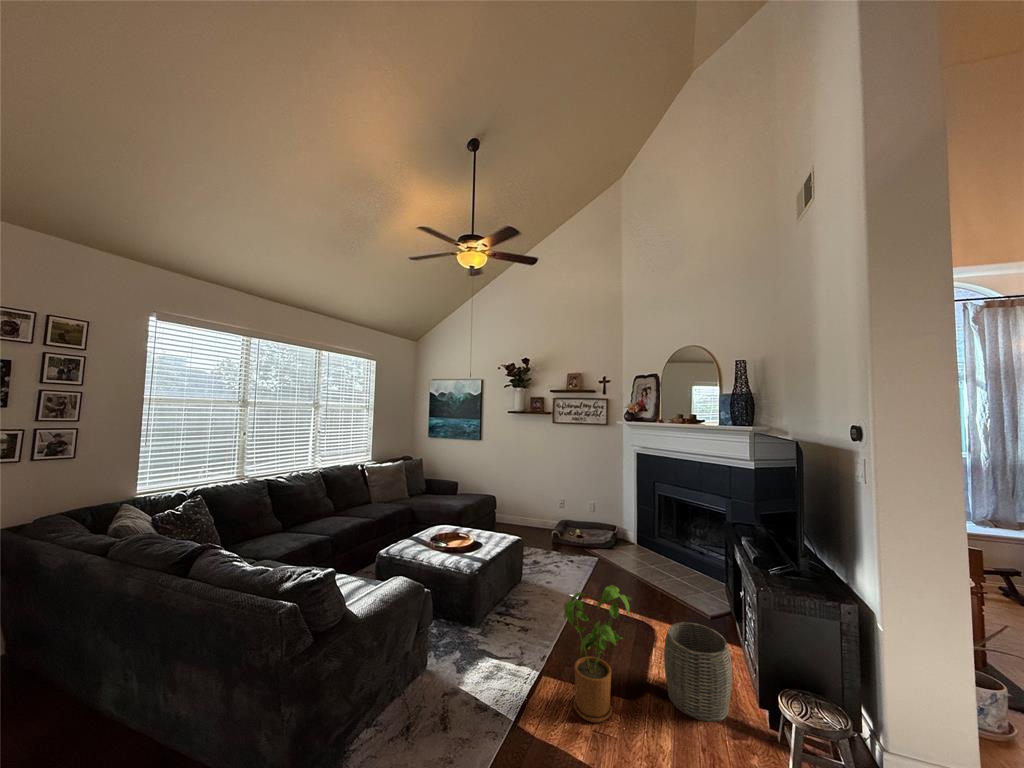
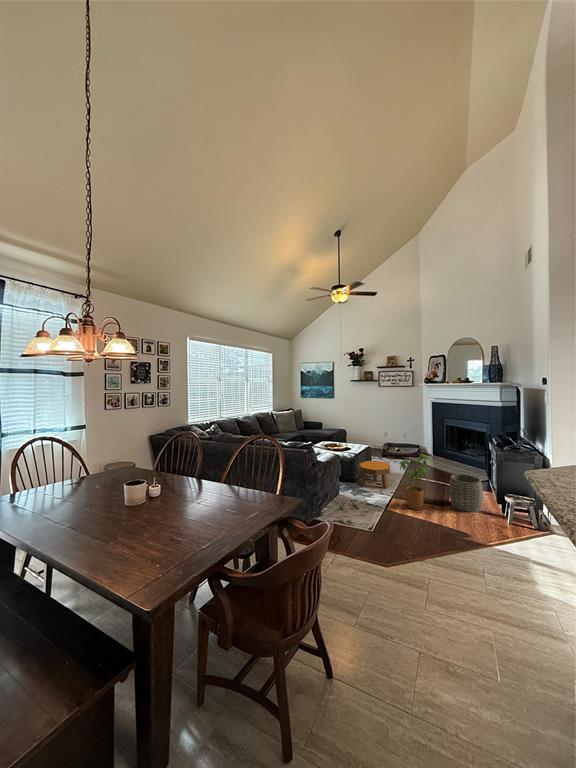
footstool: none [491,577,554,644] -> present [358,461,390,489]

